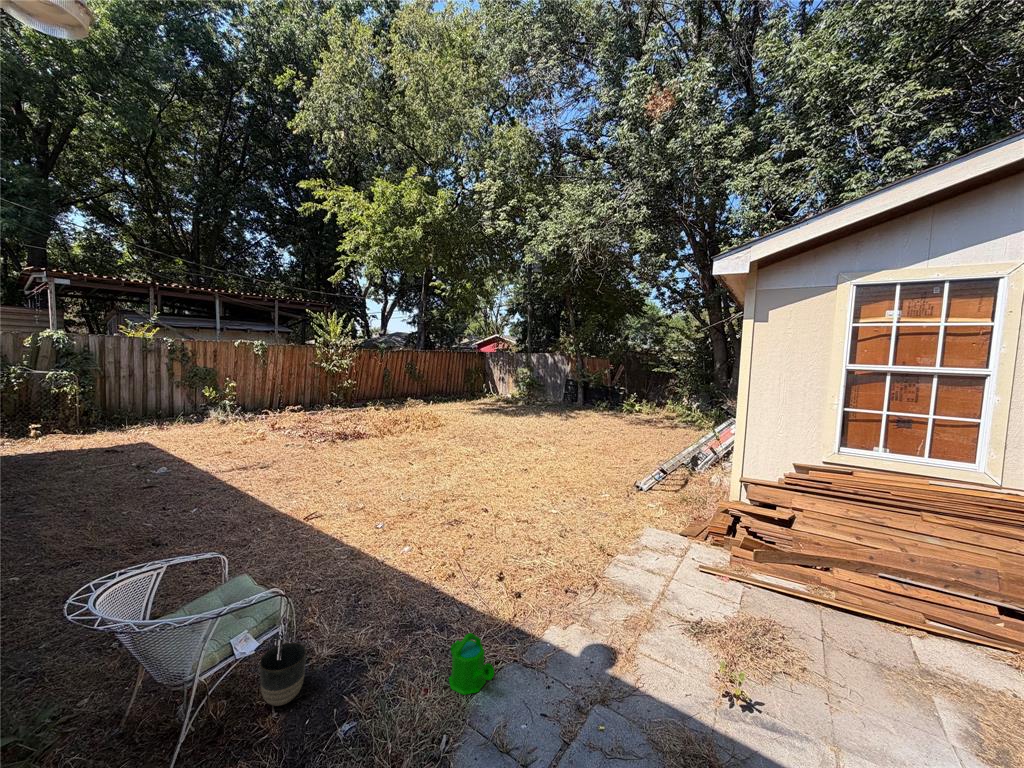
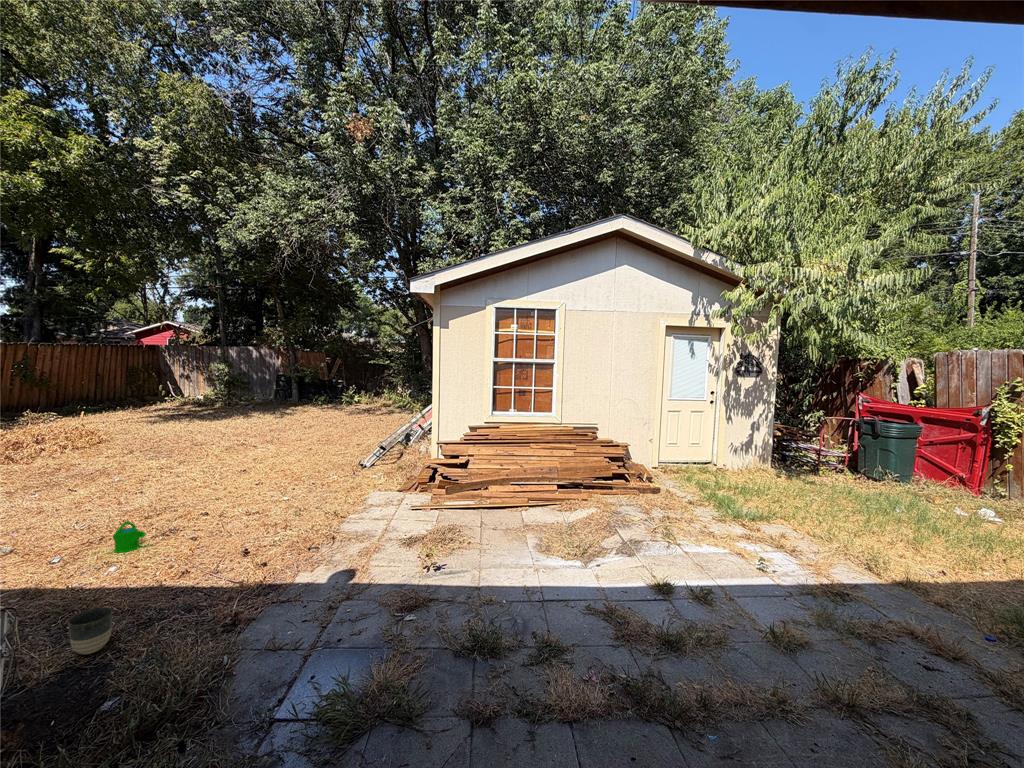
watering can: present [449,633,494,695] -> present [113,521,145,553]

